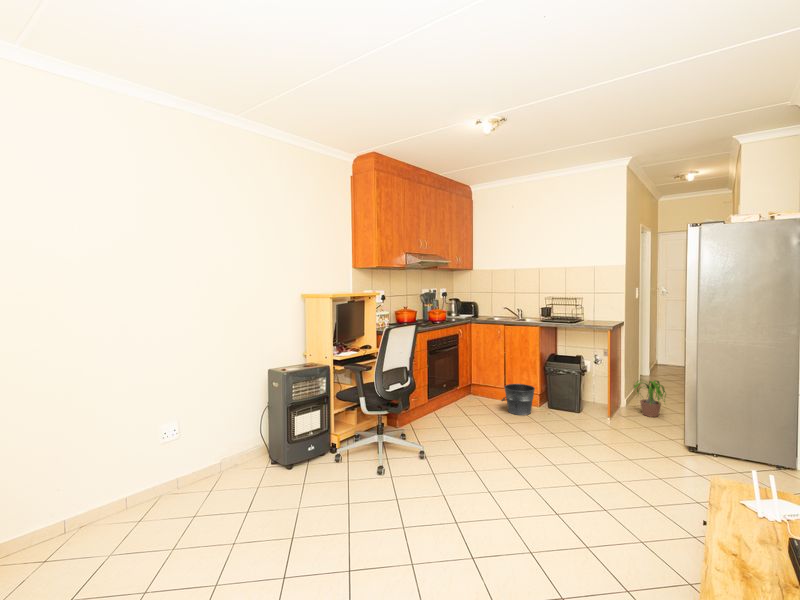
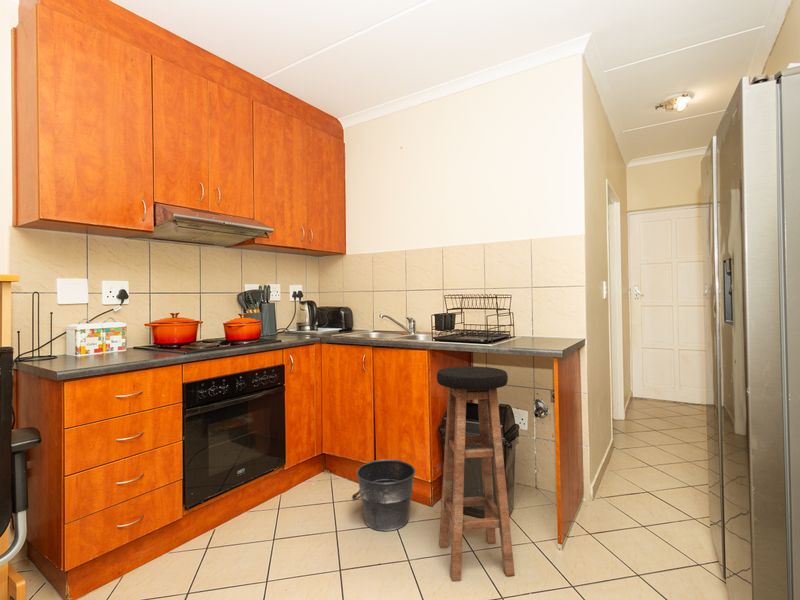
bar stool: none [551,335,590,429] -> present [437,366,515,581]
potted plant: present [634,380,666,417] -> none [588,450,669,527]

